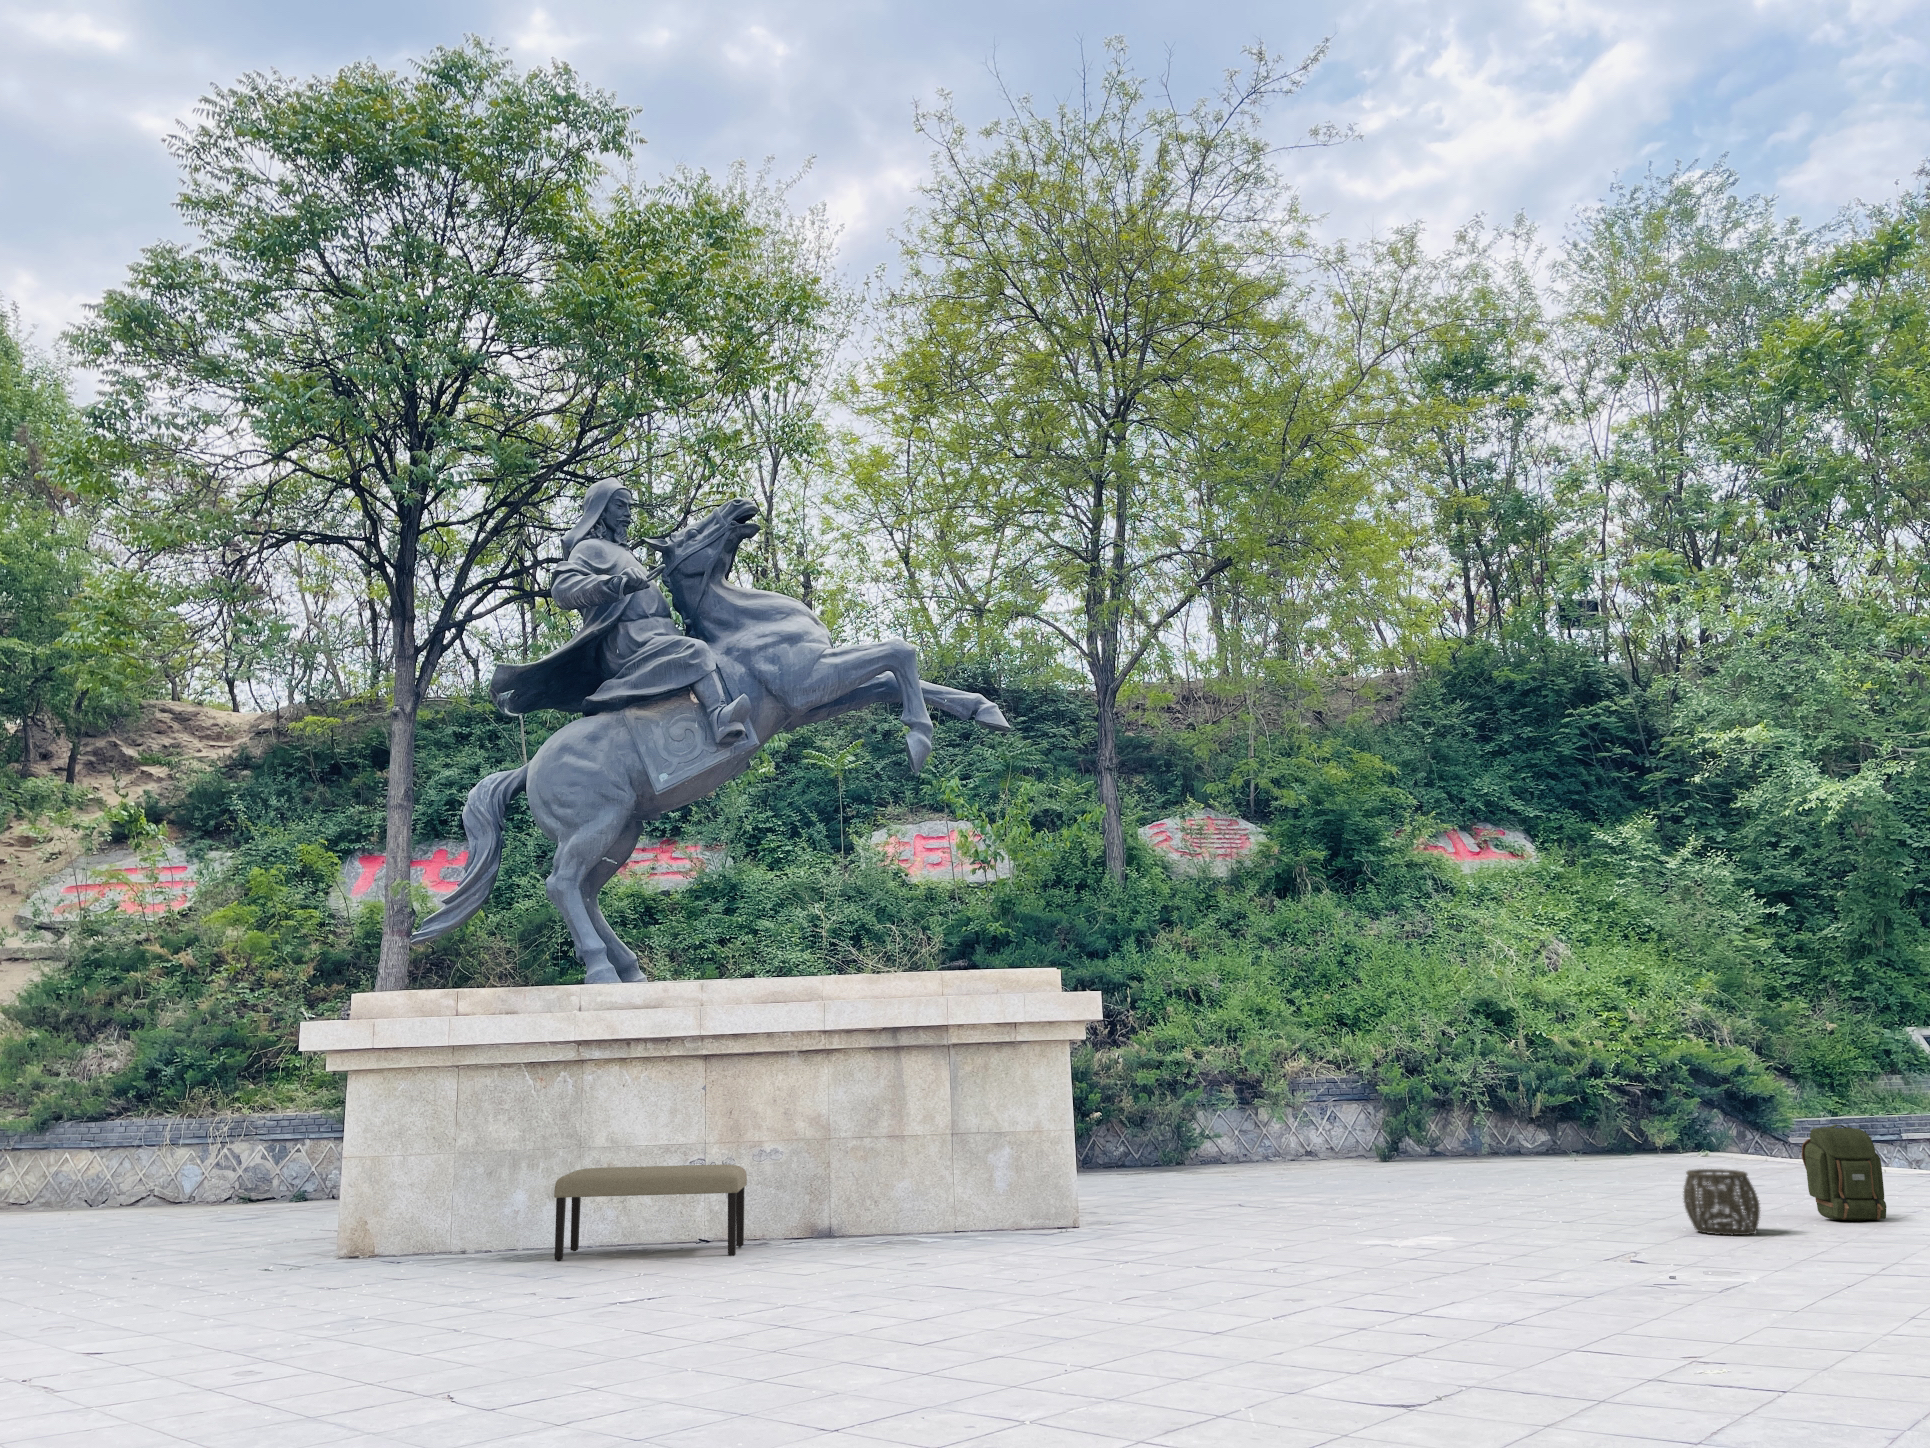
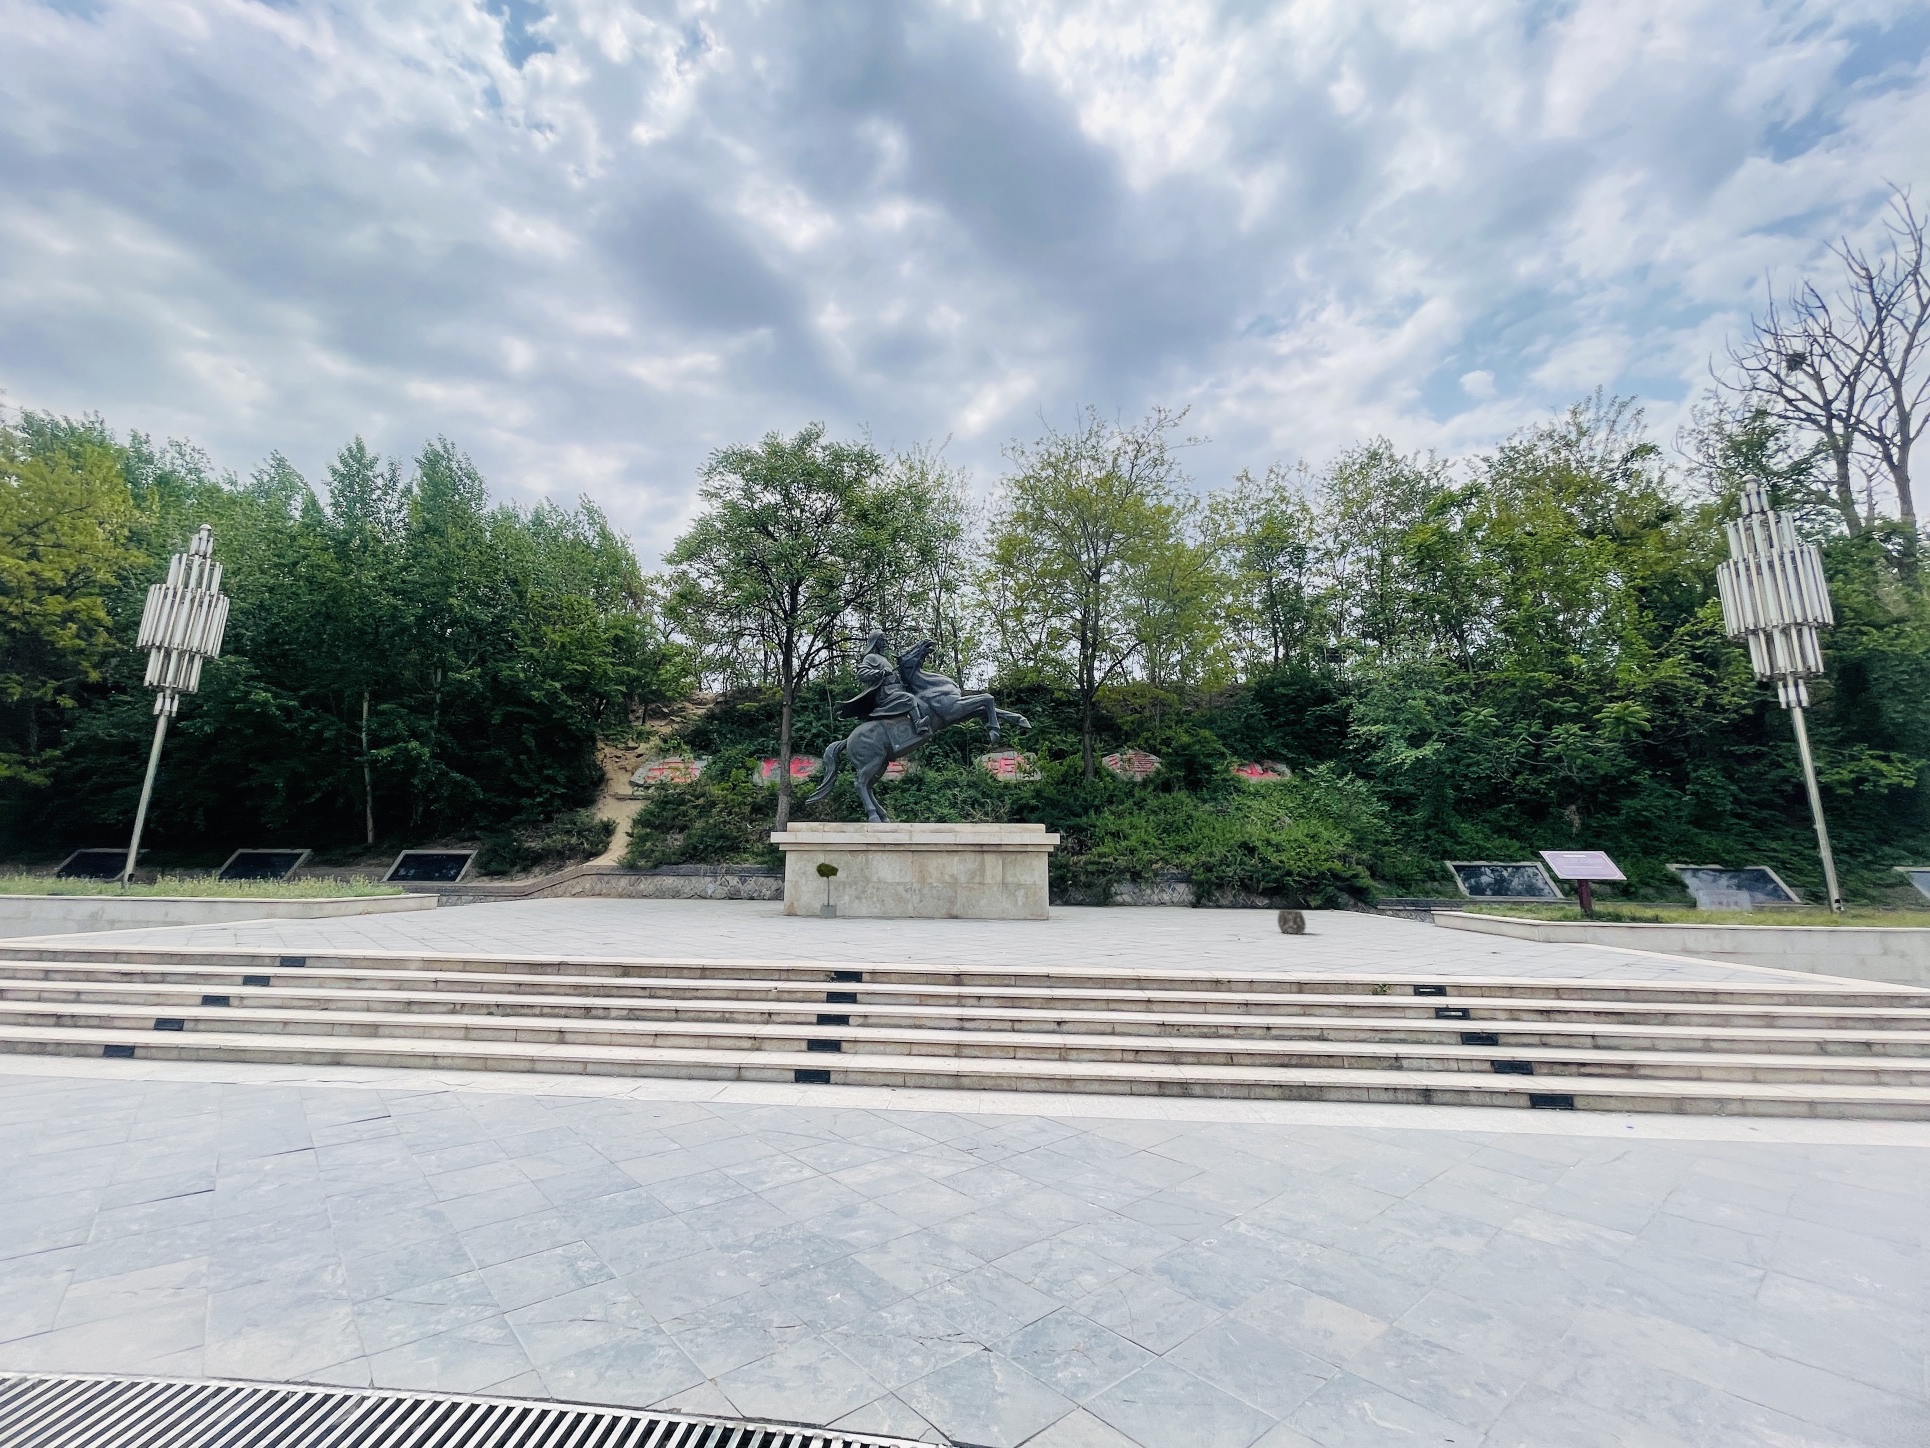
potted tree: none [426,1102,493,1264] -> present [816,862,839,918]
backpack: present [1802,1124,1887,1221] -> none [1333,896,1362,933]
bench: present [554,1164,747,1261] -> none [861,888,928,921]

